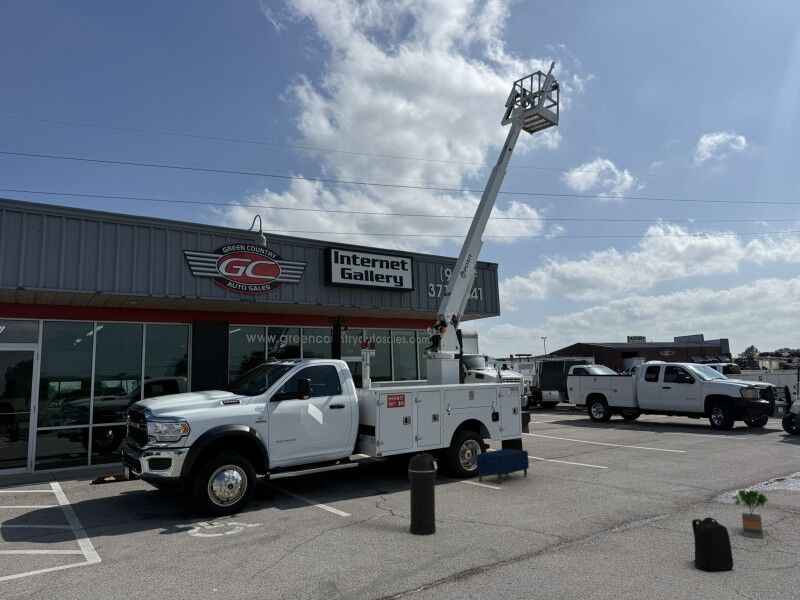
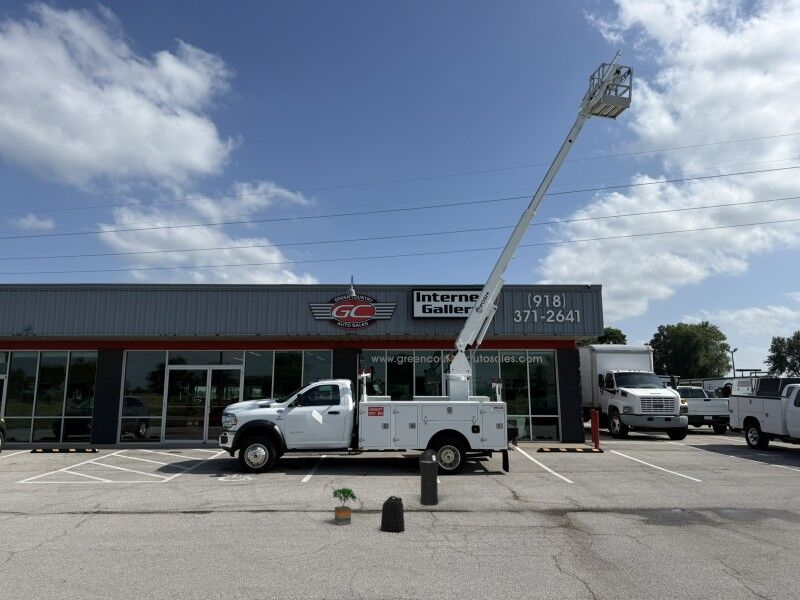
bench: present [477,449,529,484] -> none [440,452,490,478]
trash can: present [408,453,437,535] -> present [419,449,439,505]
potted tree: present [734,490,768,539] -> present [333,488,356,526]

